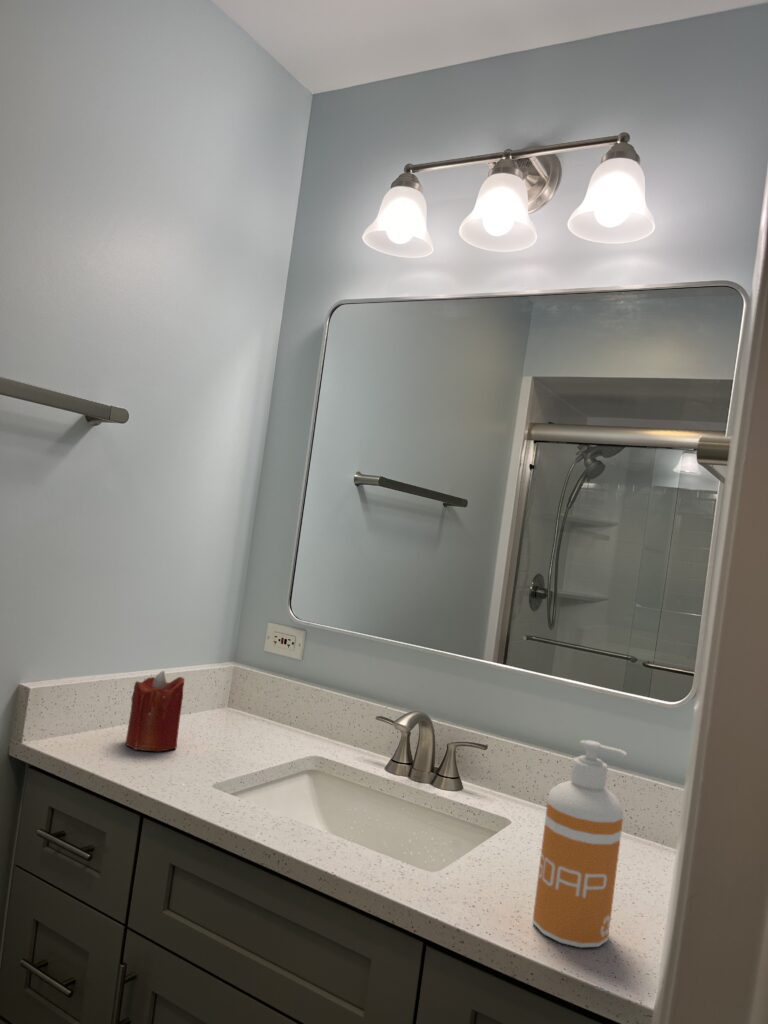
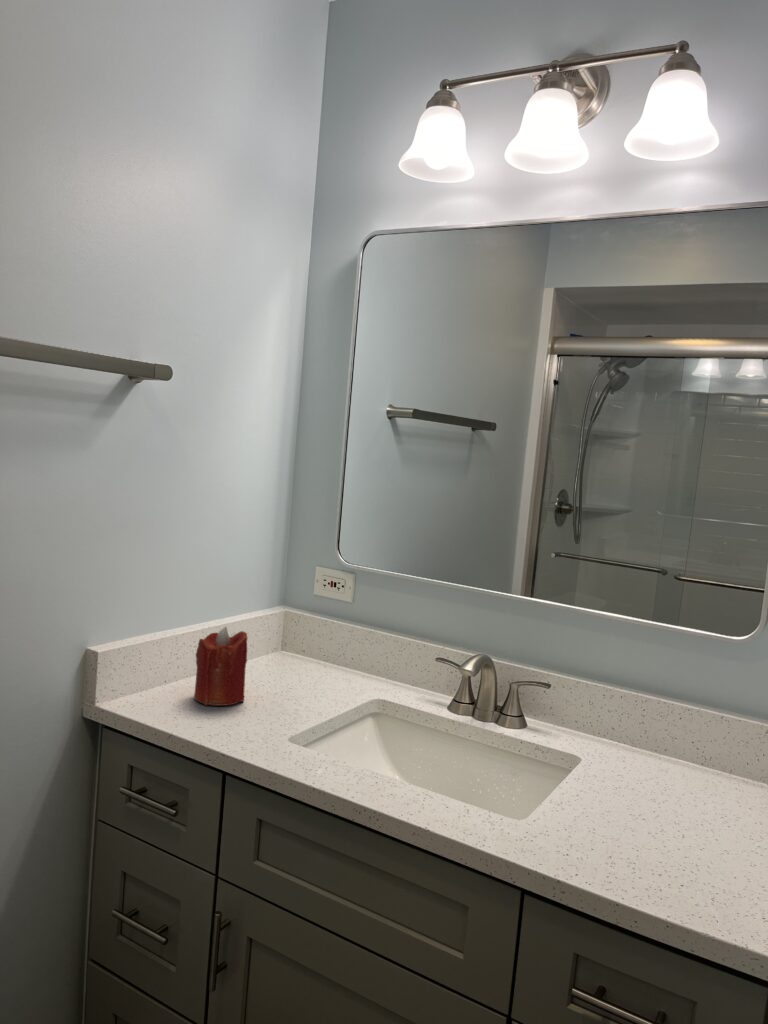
soap dispenser: present [533,740,627,947] -> none [626,694,721,892]

